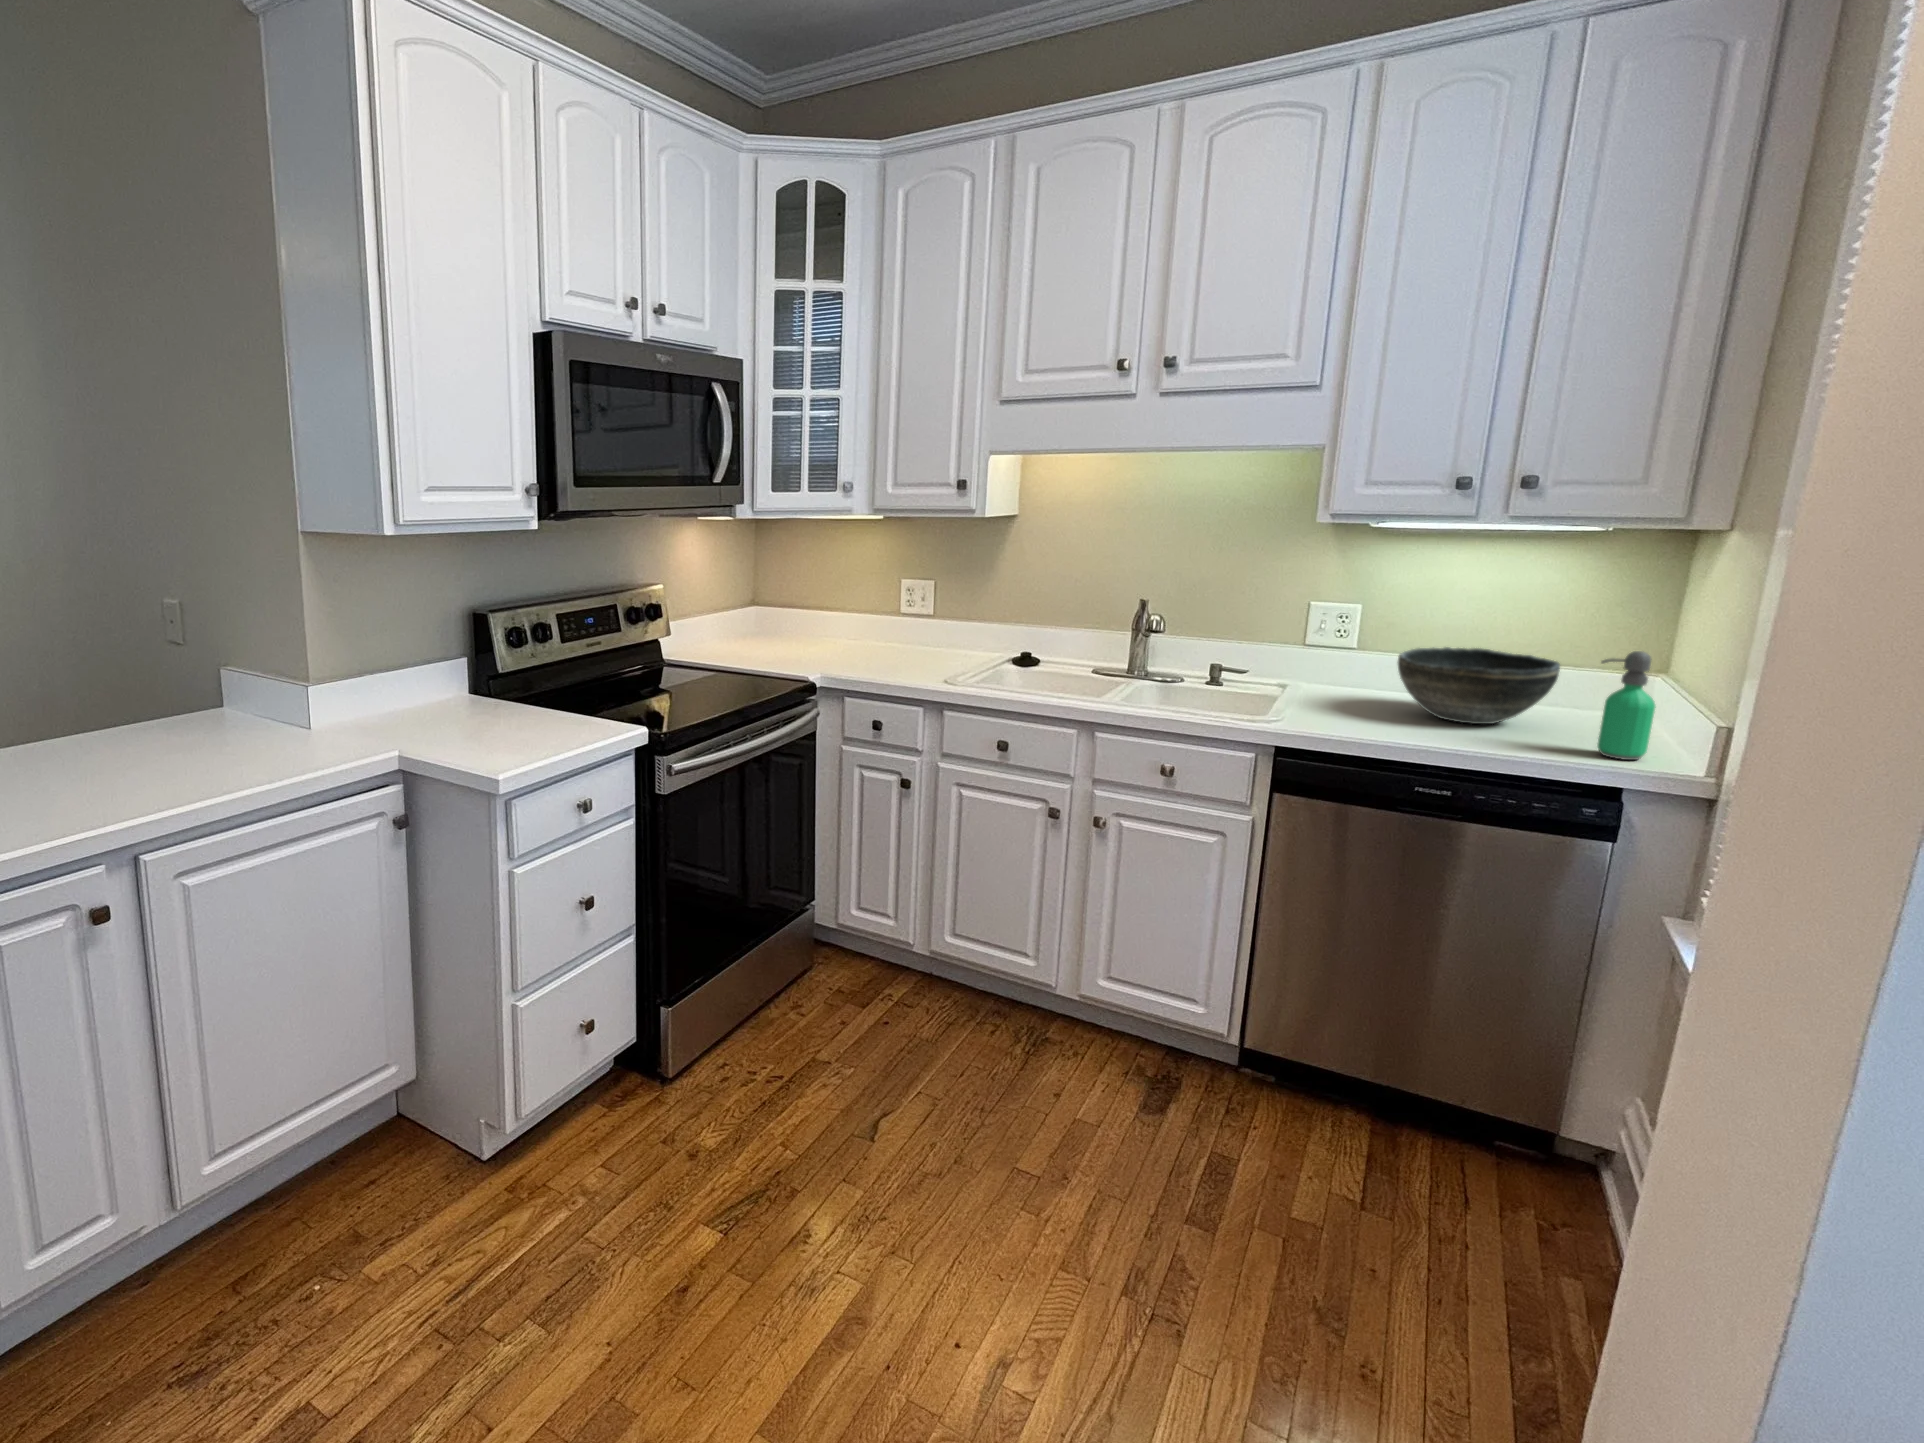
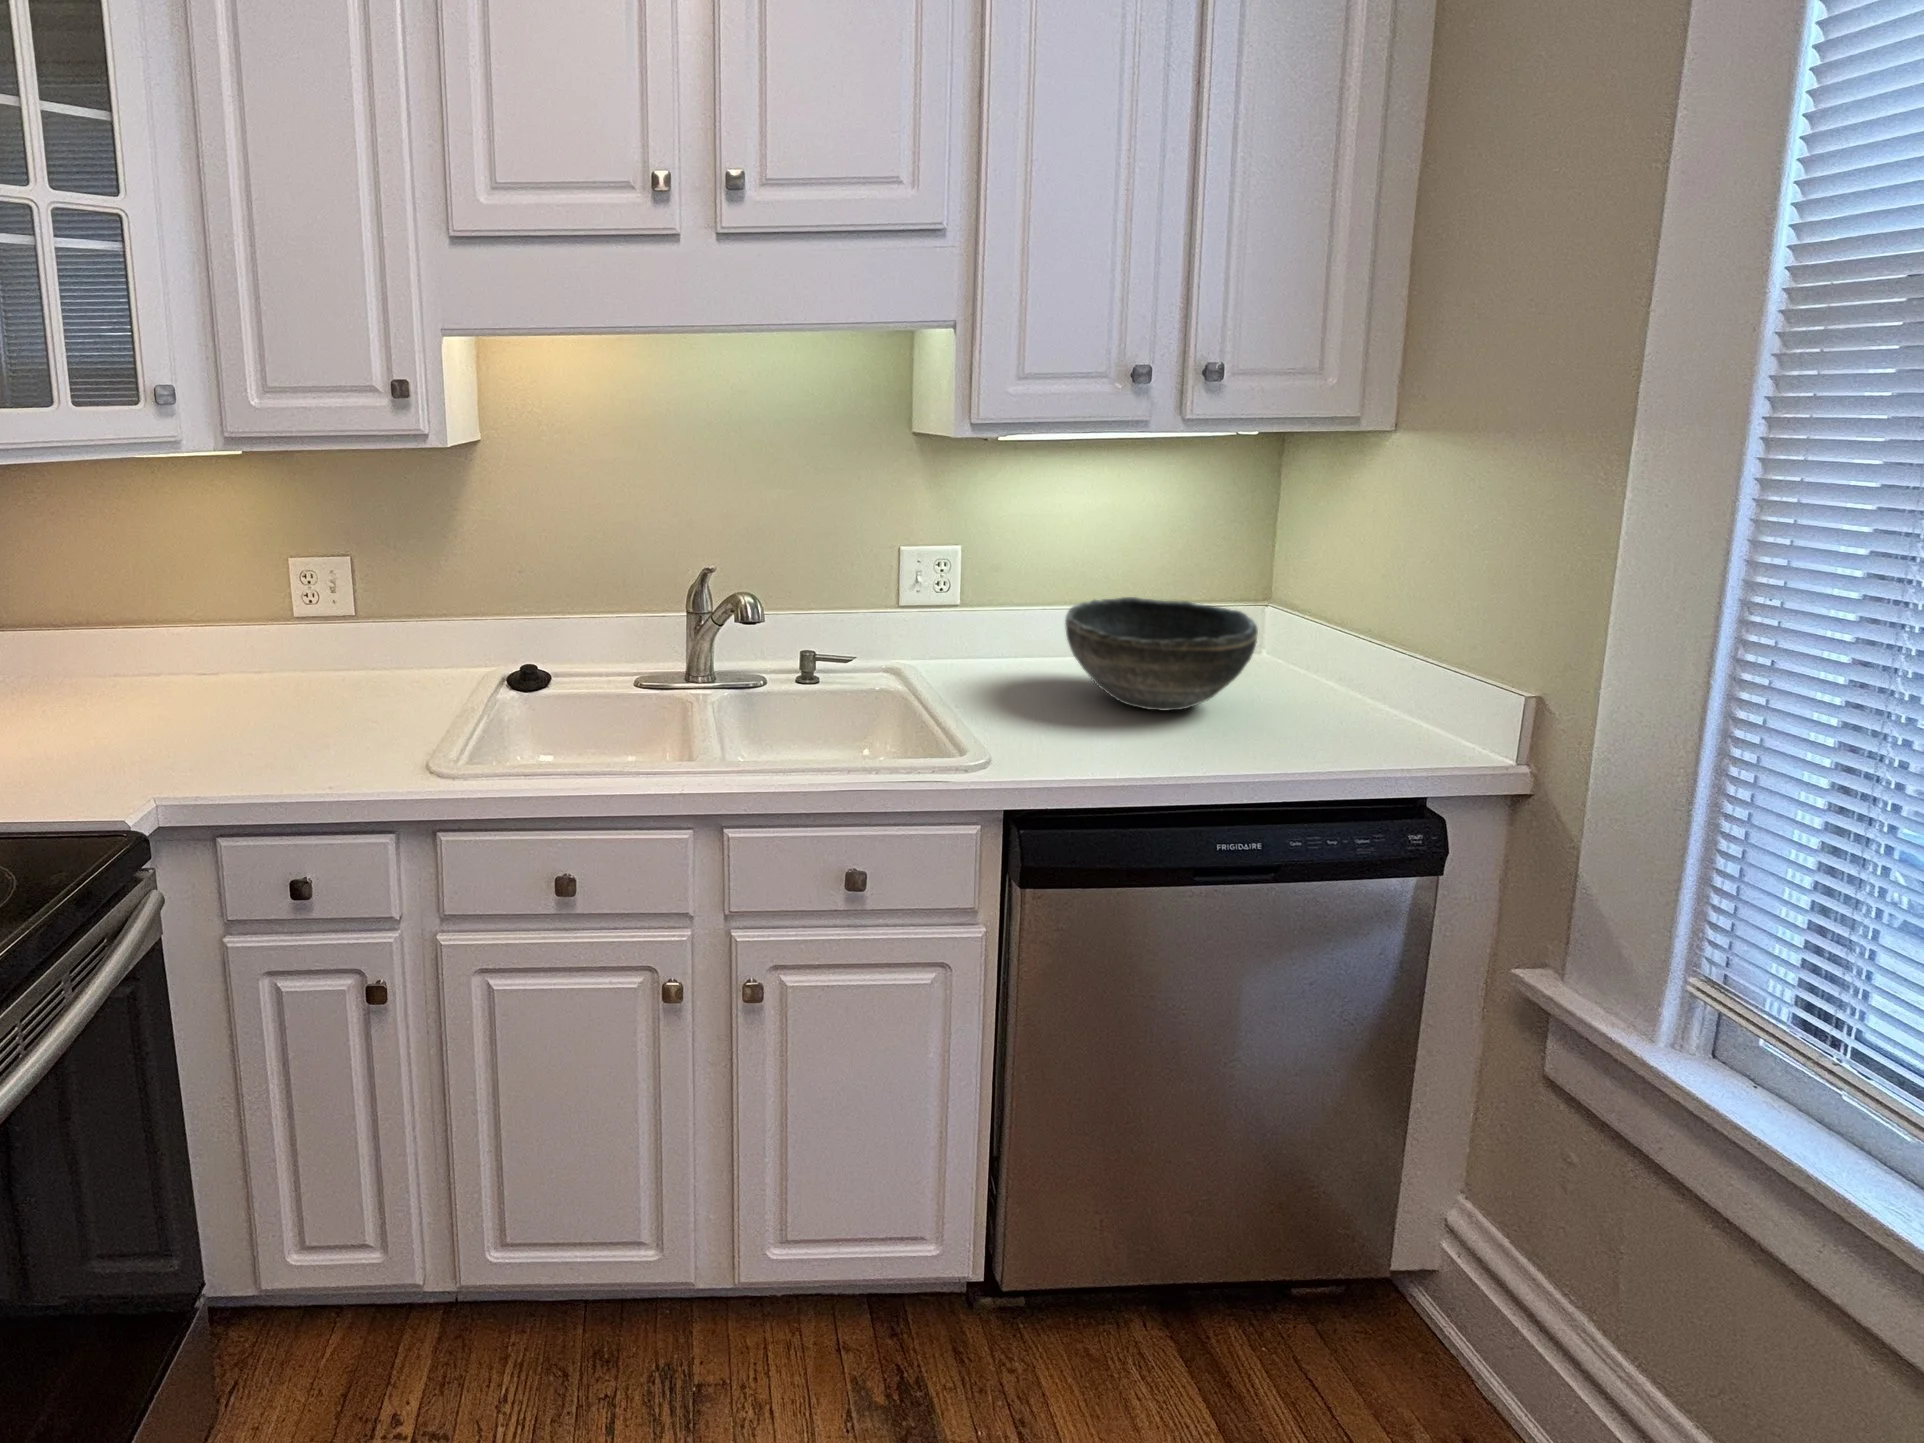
soap dispenser: present [1597,651,1656,760] -> none [1357,600,1425,750]

